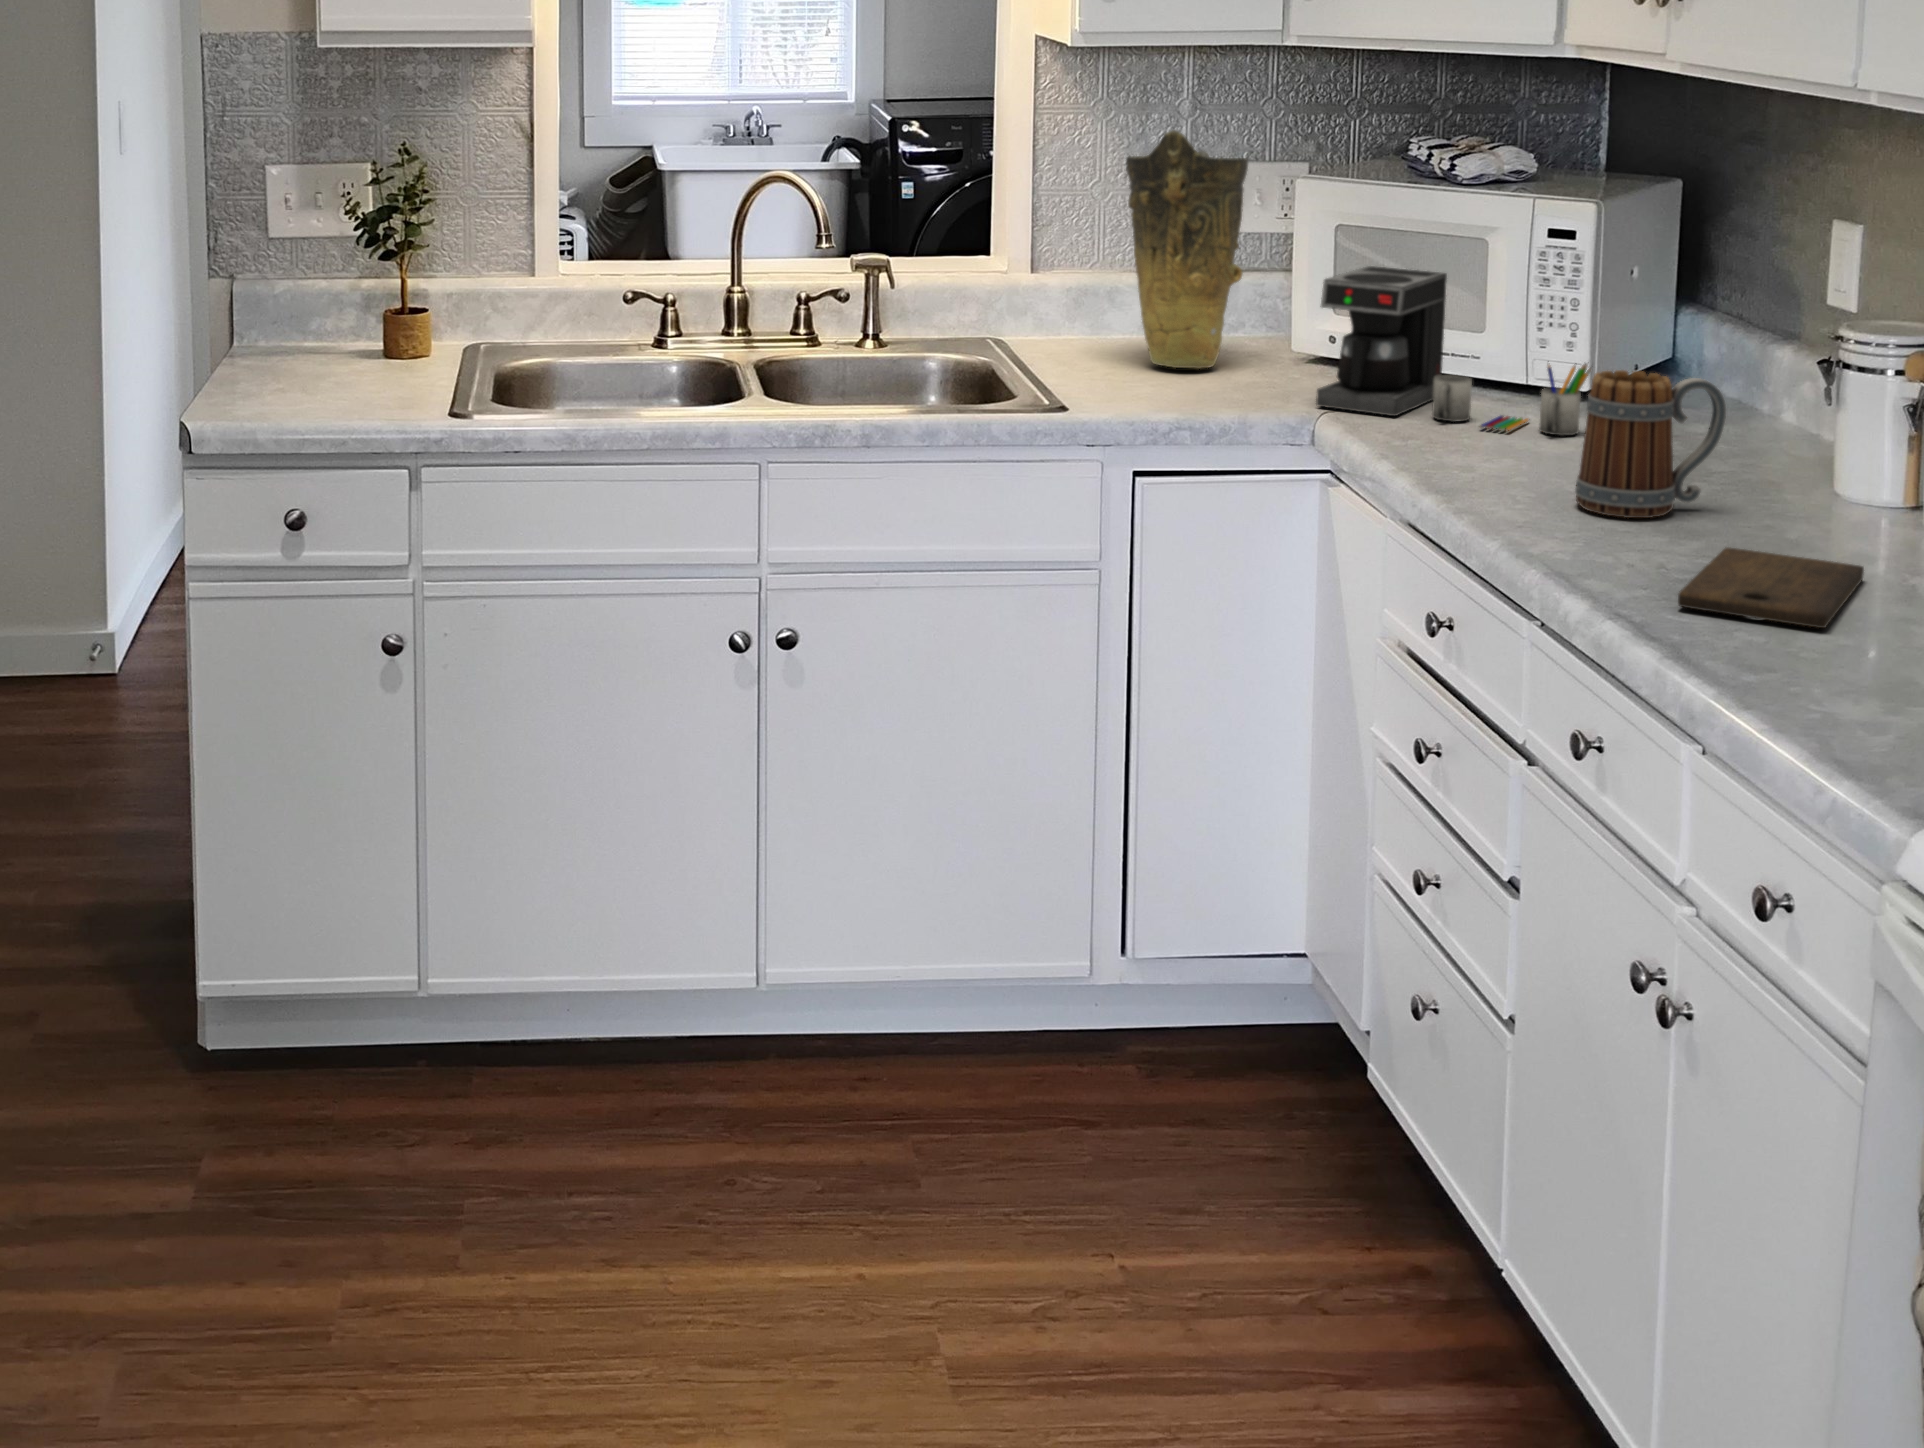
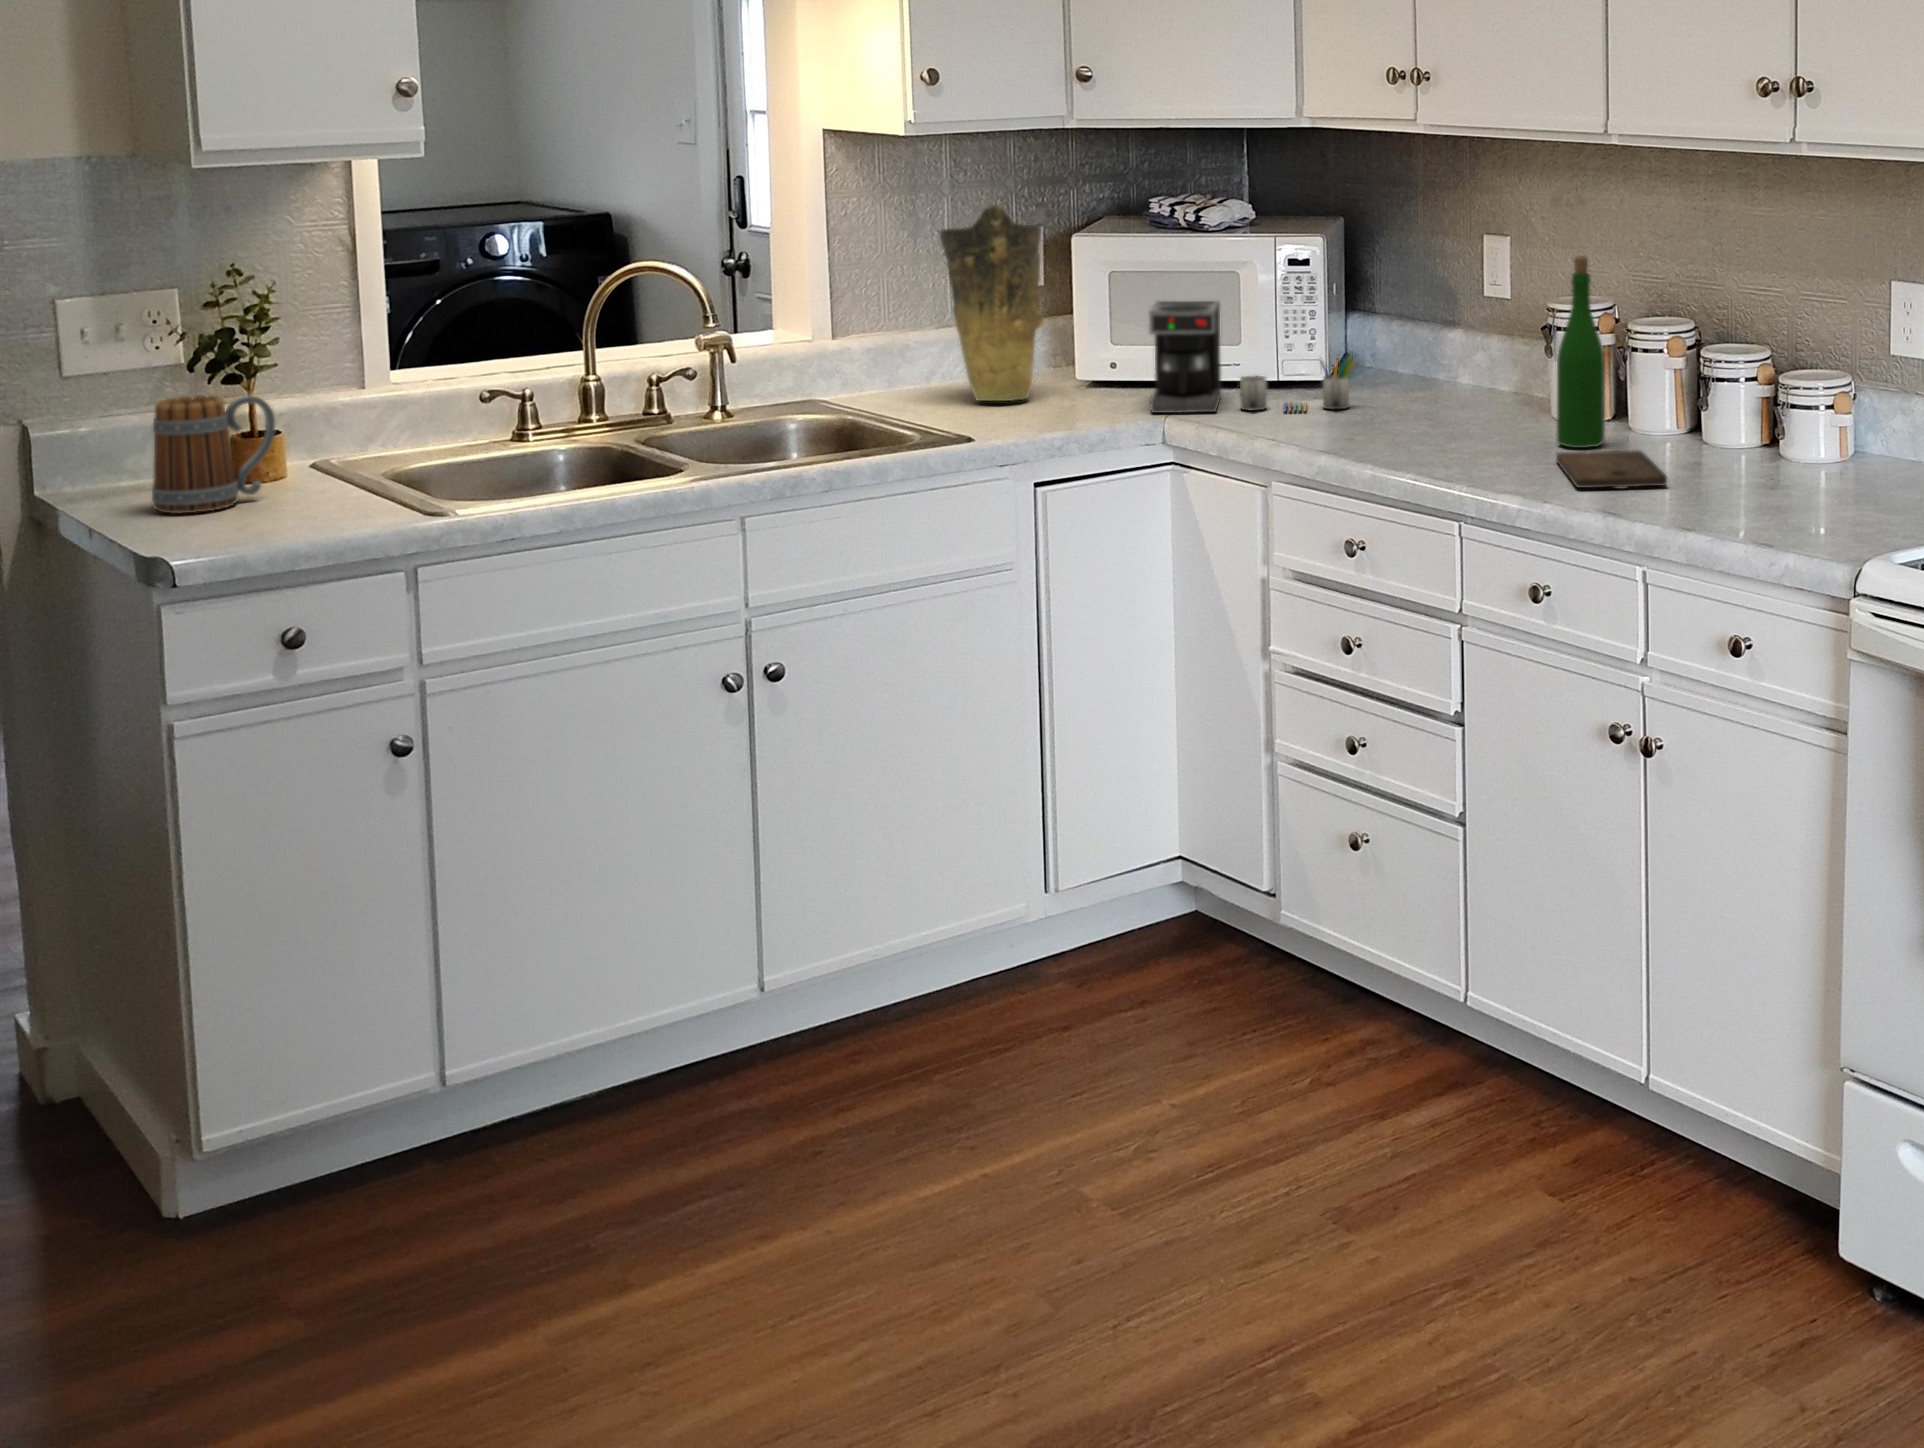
wine bottle: none [1770,261,1856,548] -> present [1557,255,1605,448]
mug: present [1575,370,1726,518] -> present [152,395,276,513]

